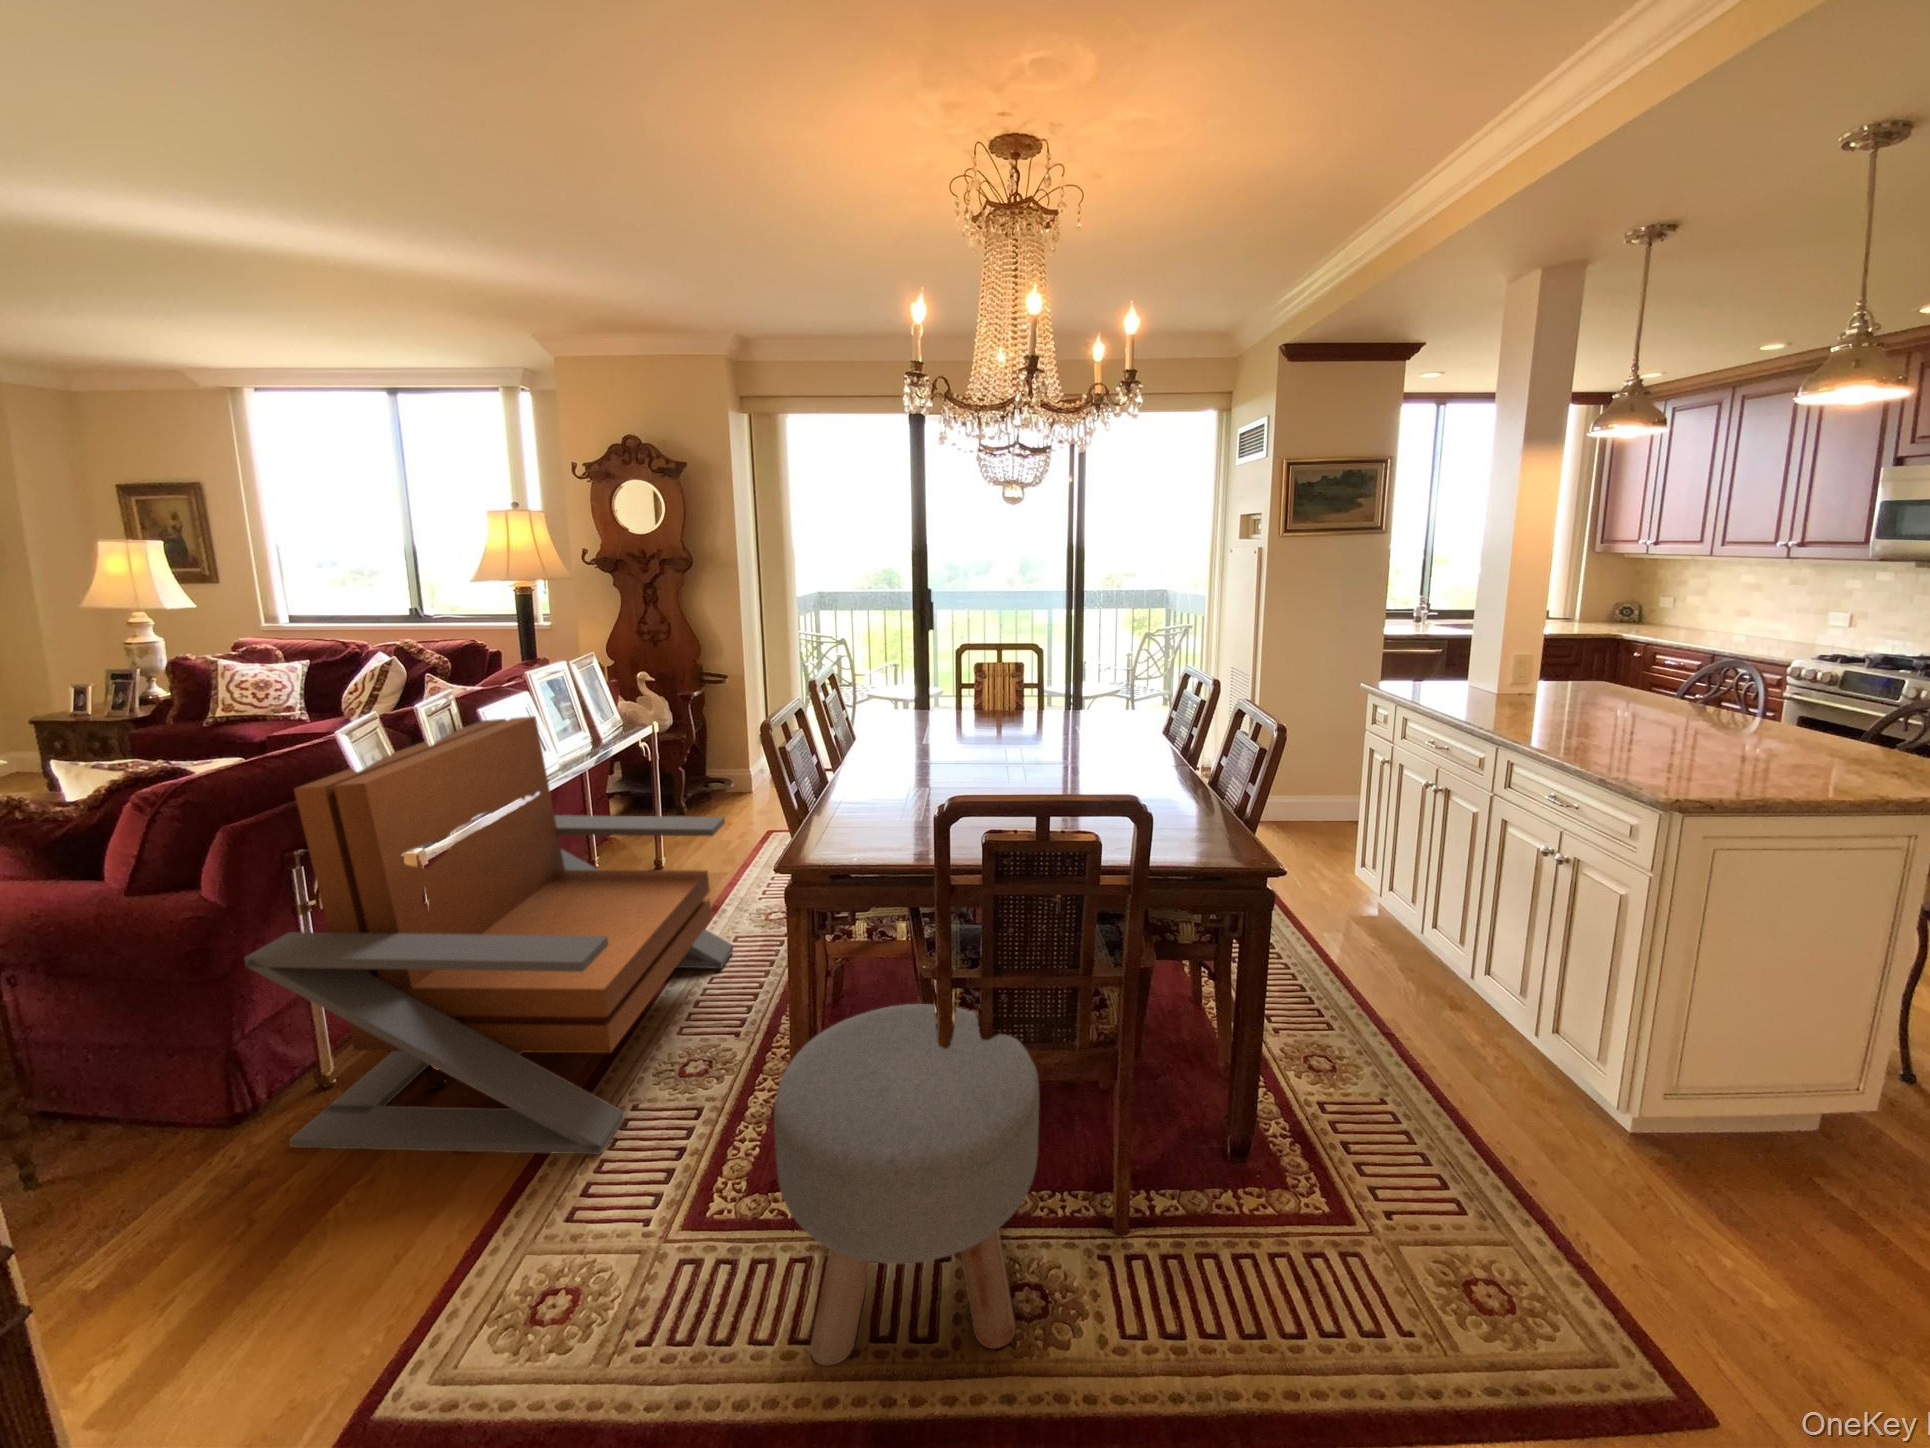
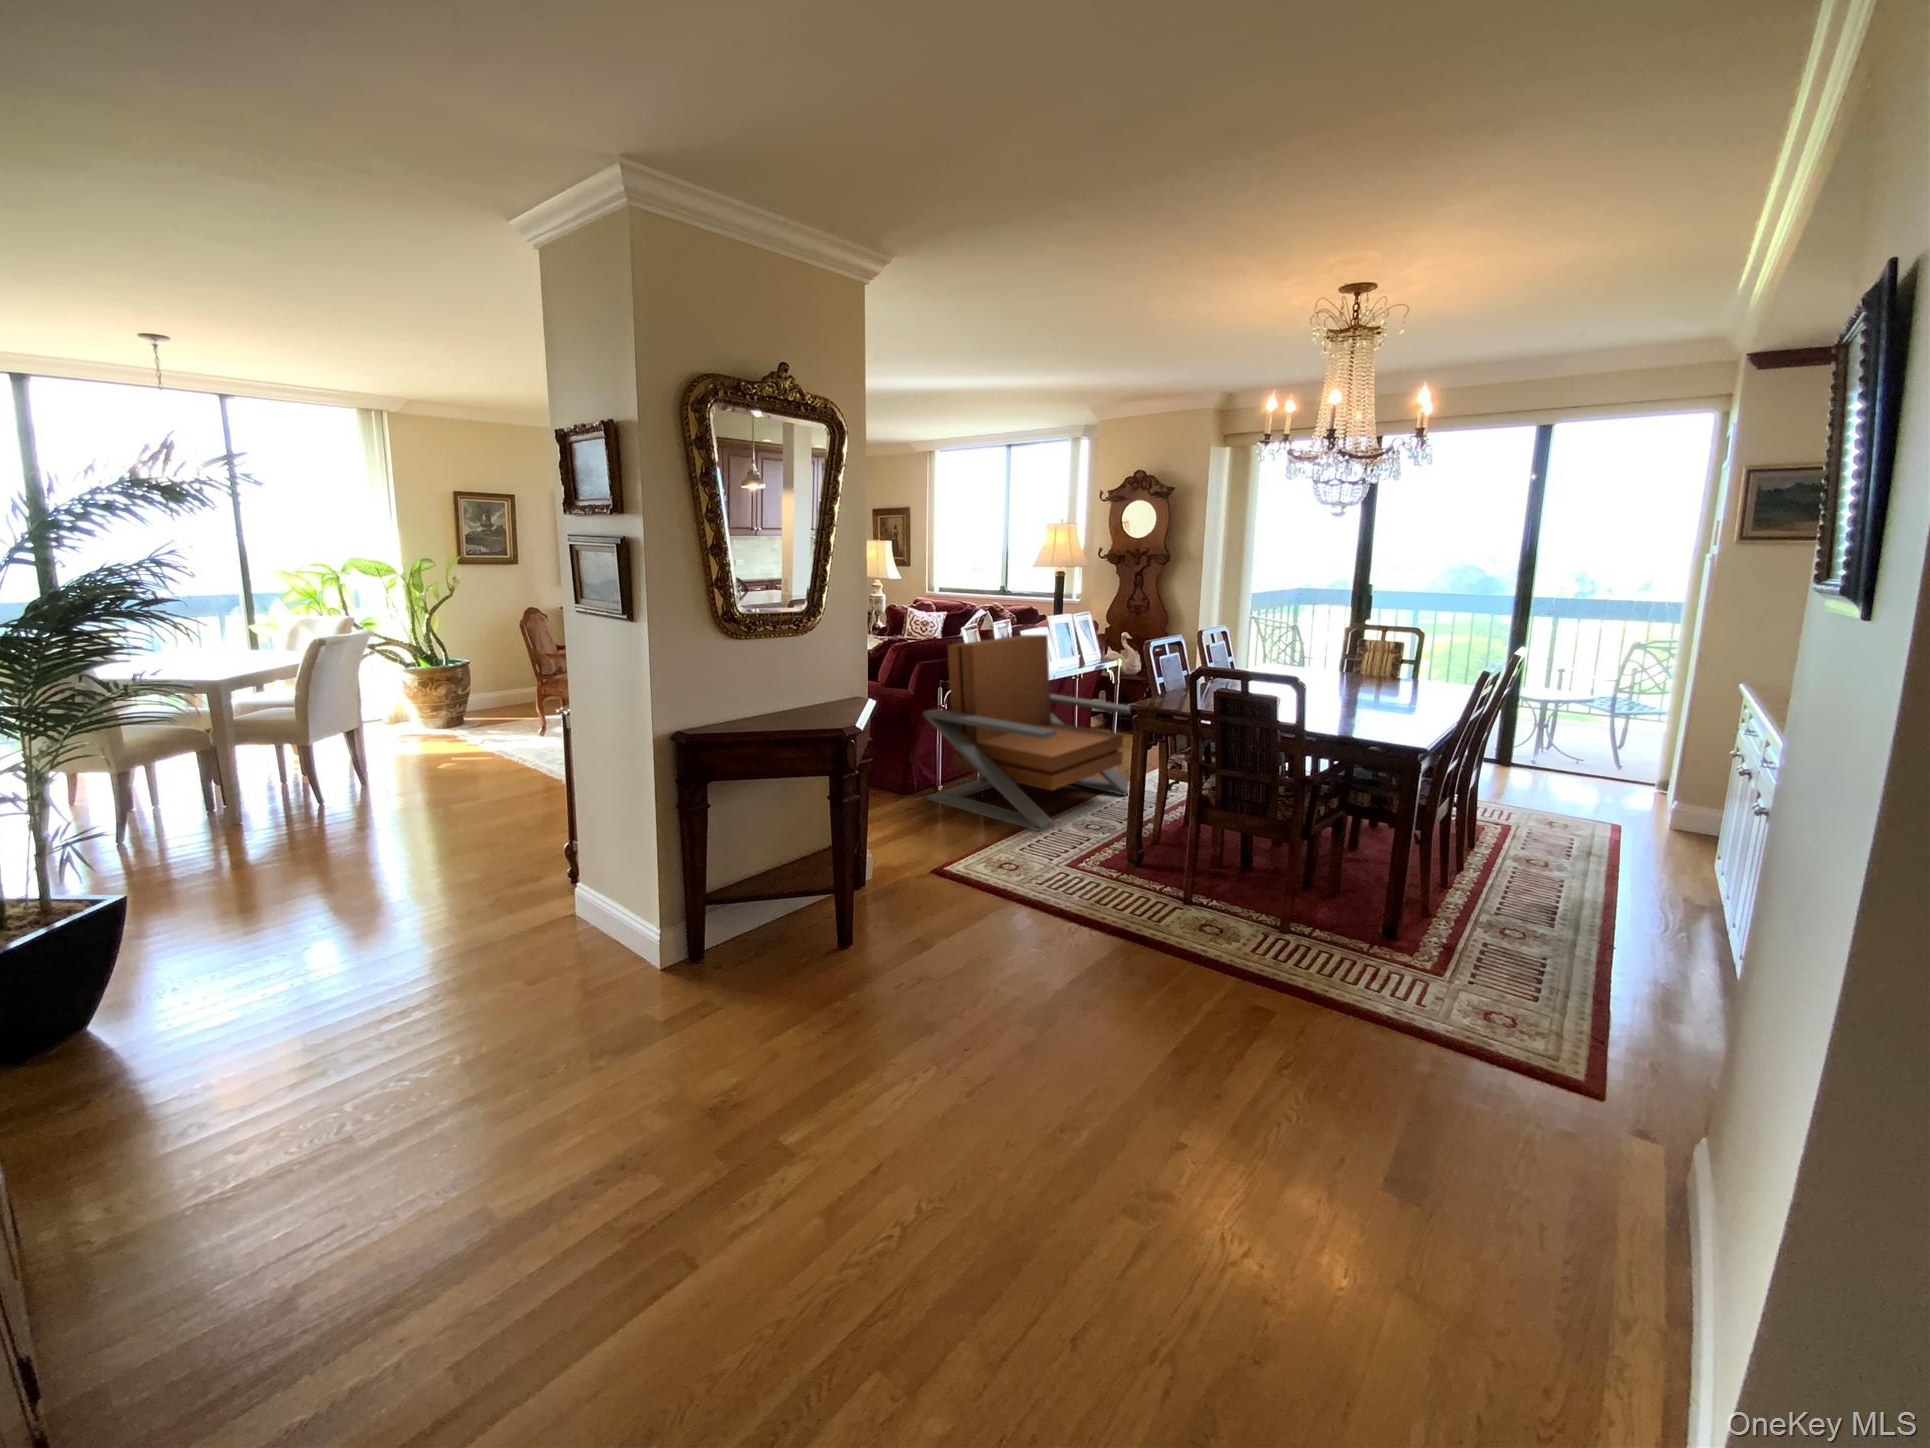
ottoman: present [774,1004,1039,1365] -> none [1099,775,1229,916]

